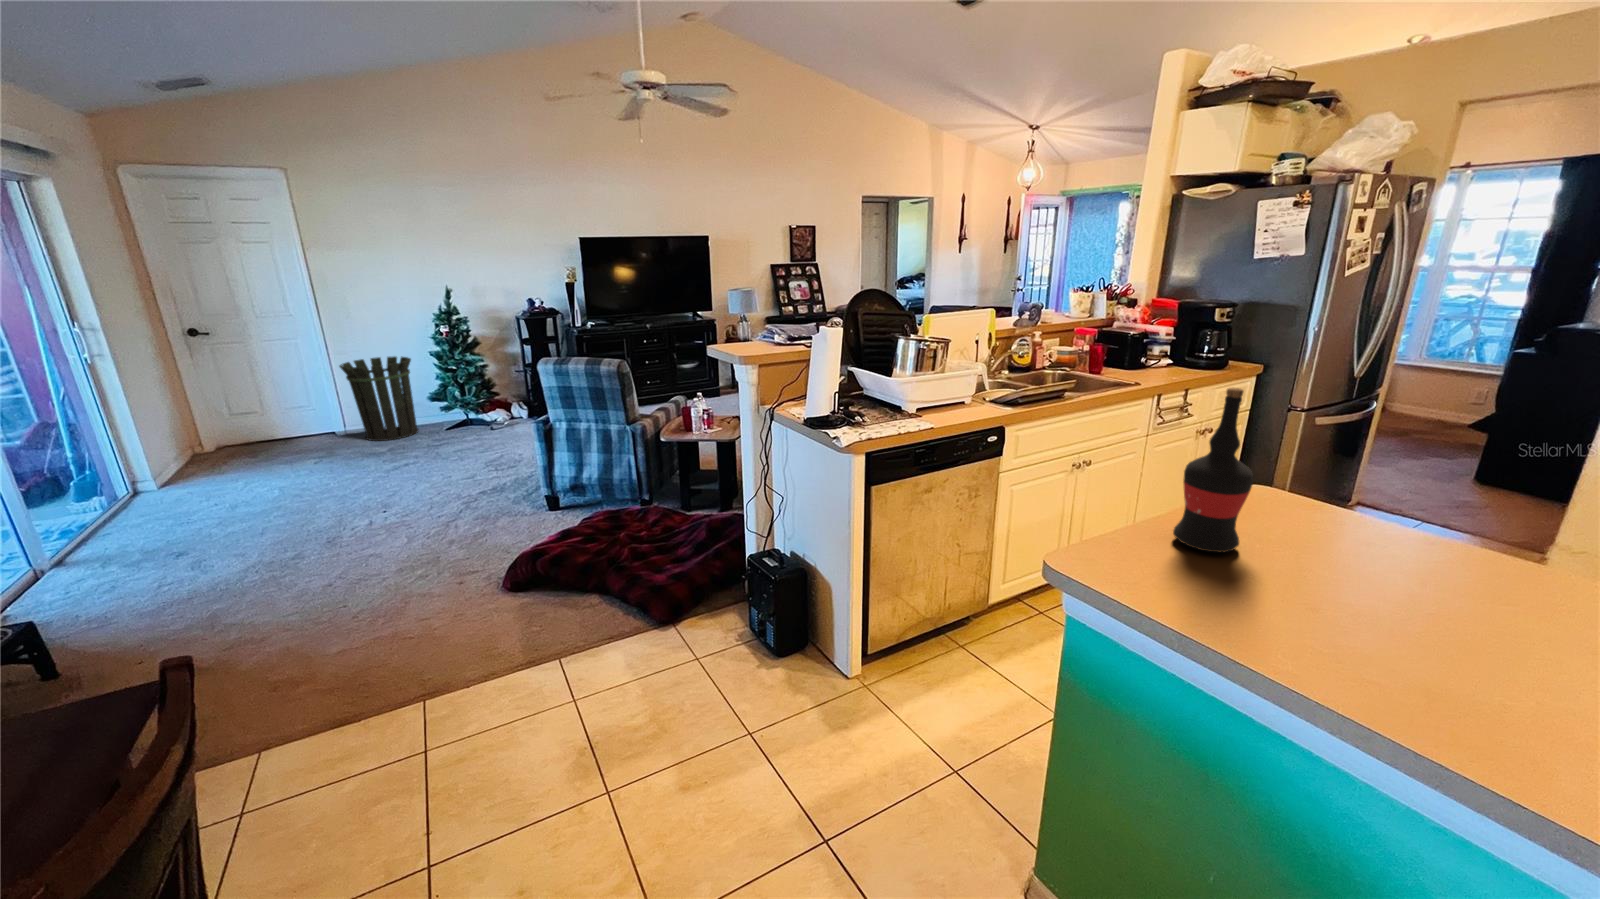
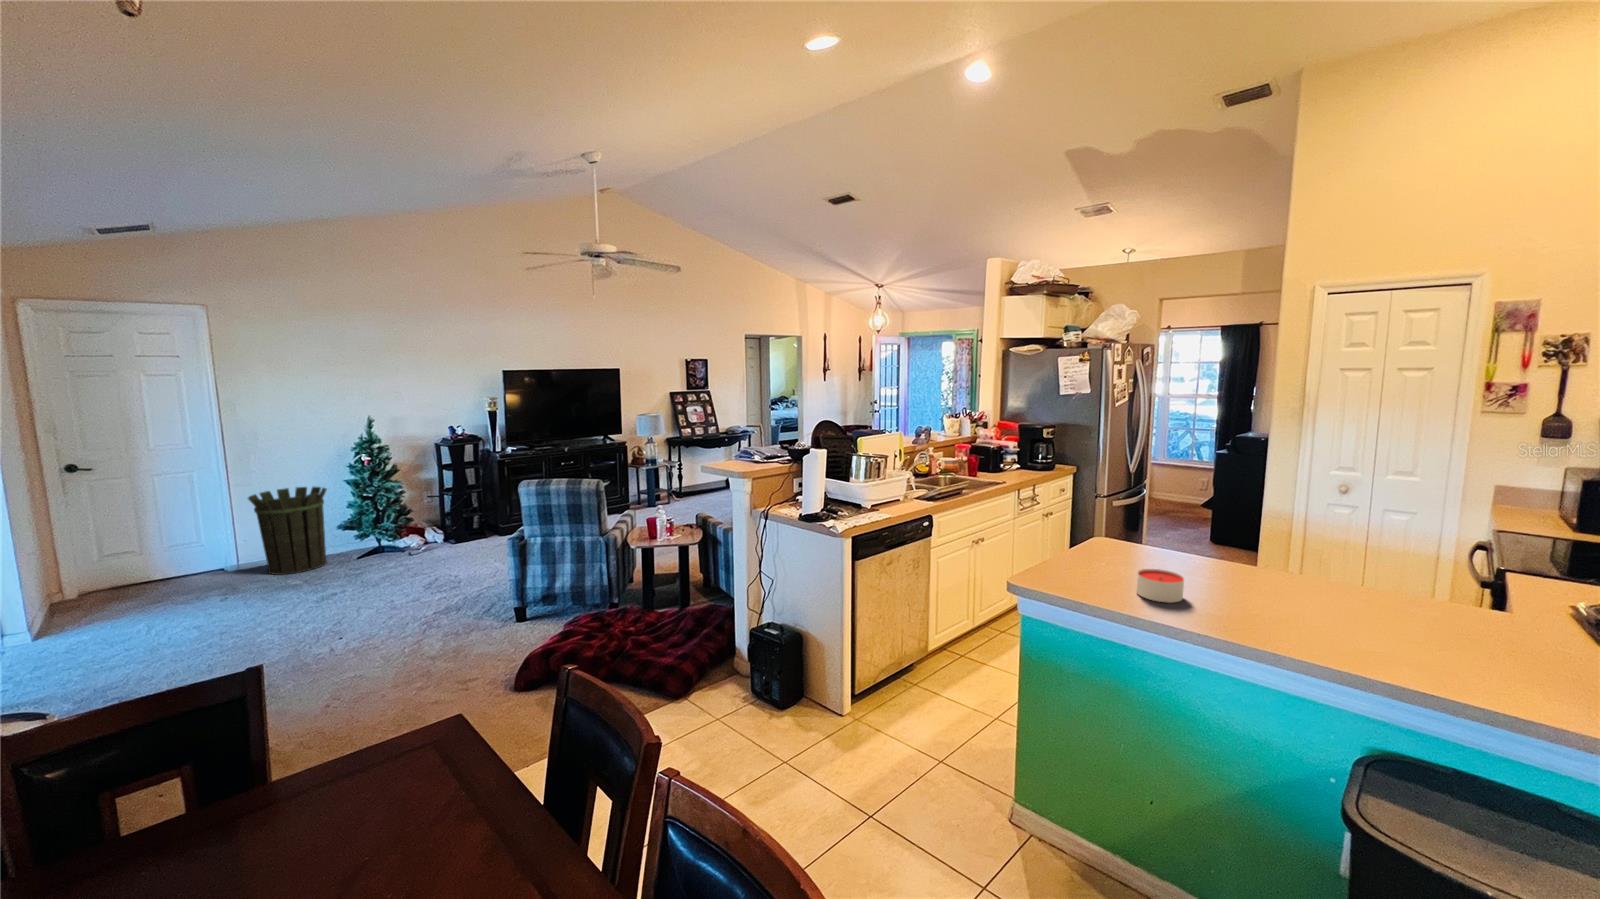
wine bottle: present [1173,388,1253,552] -> none [1065,479,1102,568]
candle: none [1301,577,1422,660] -> present [1136,569,1184,603]

